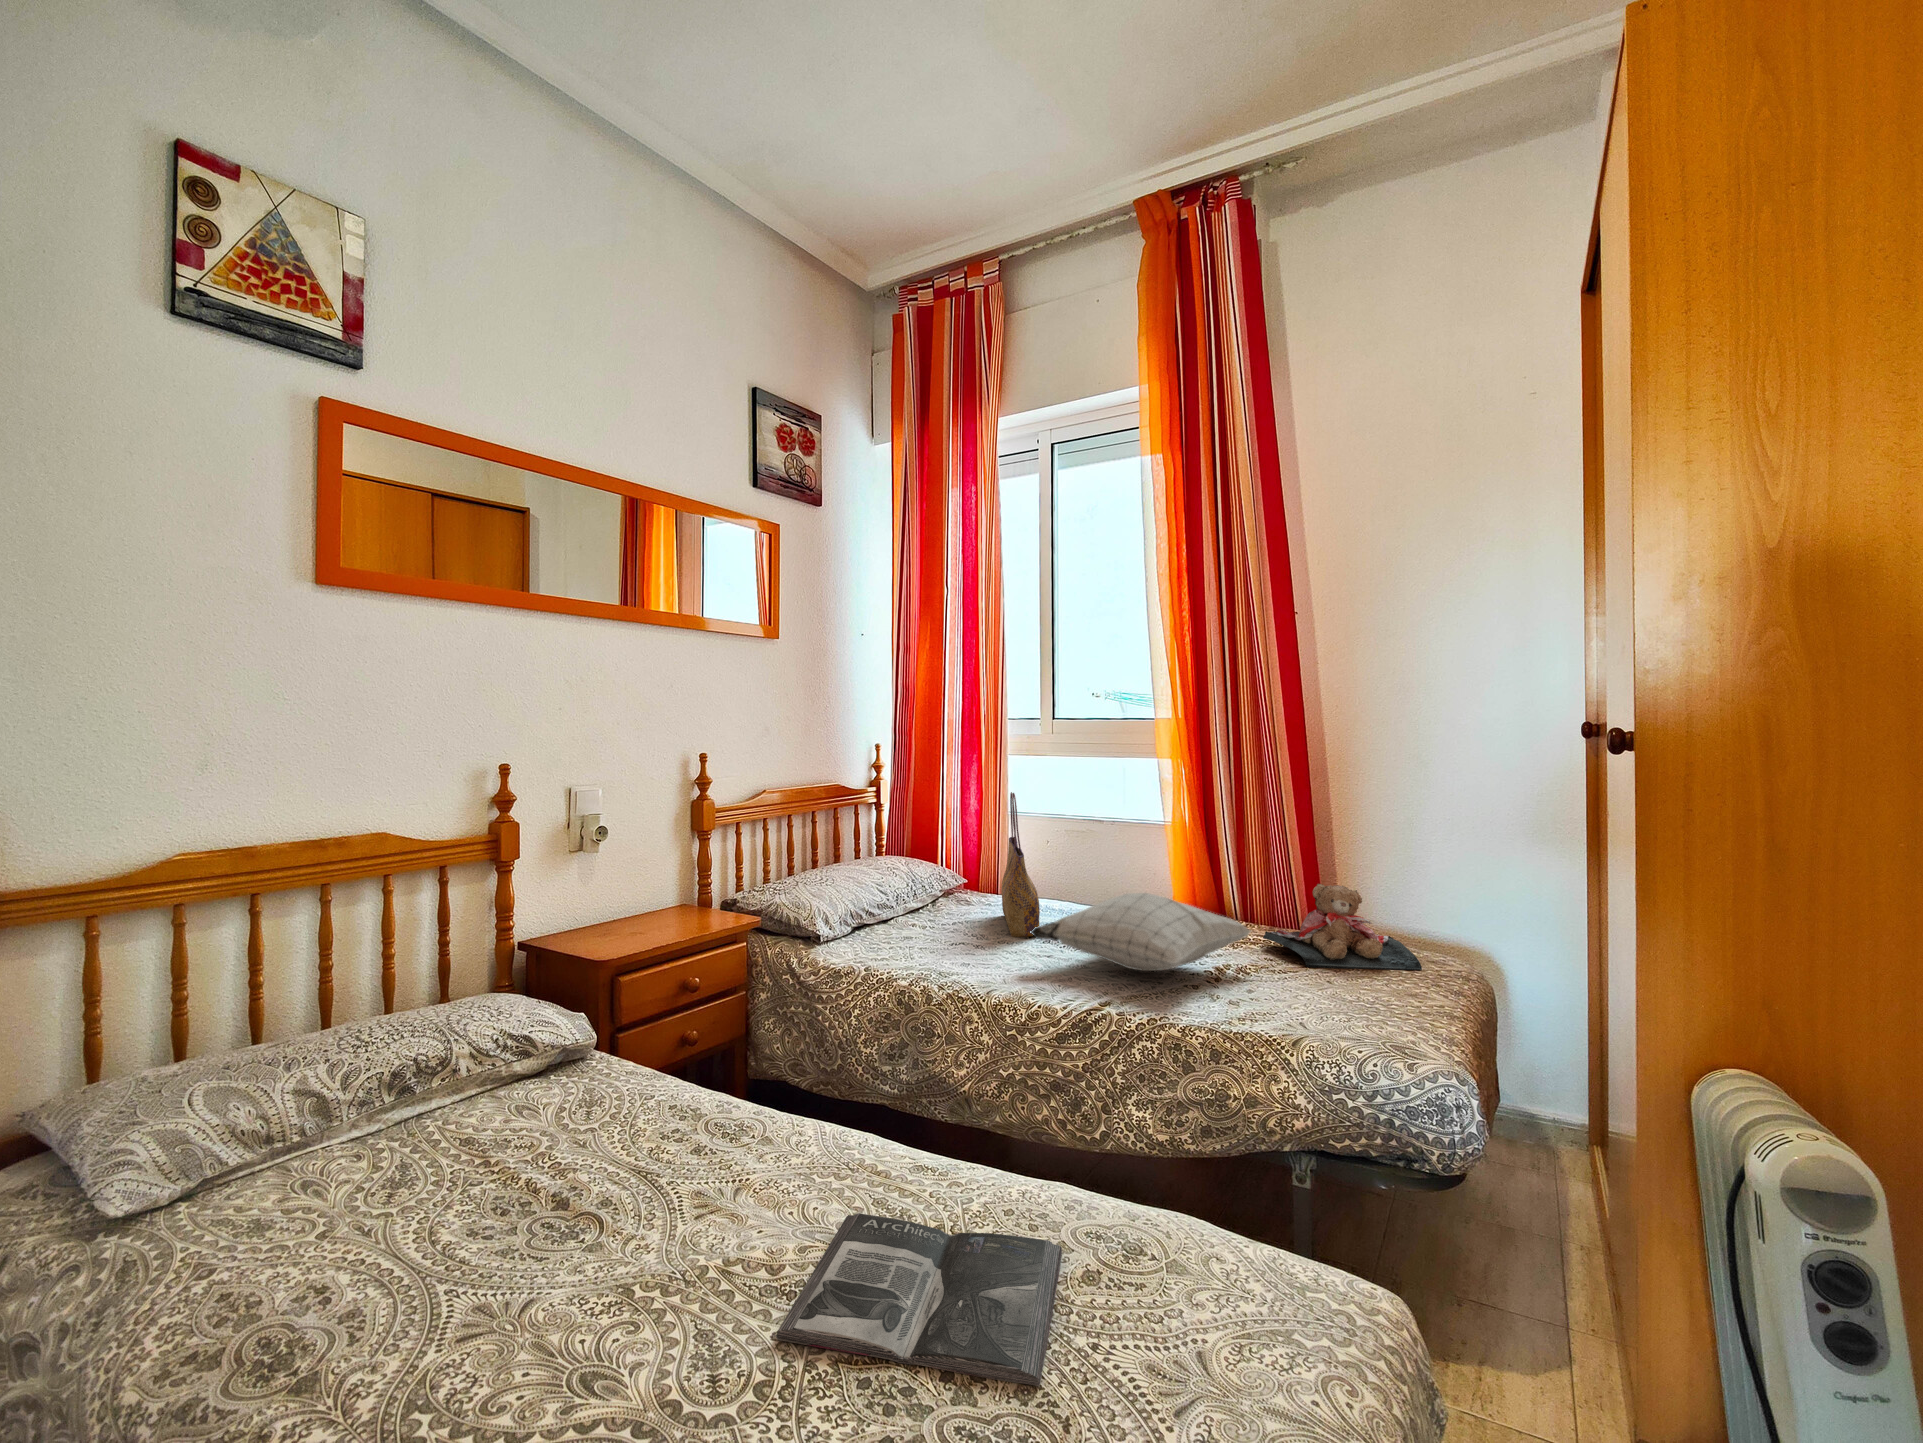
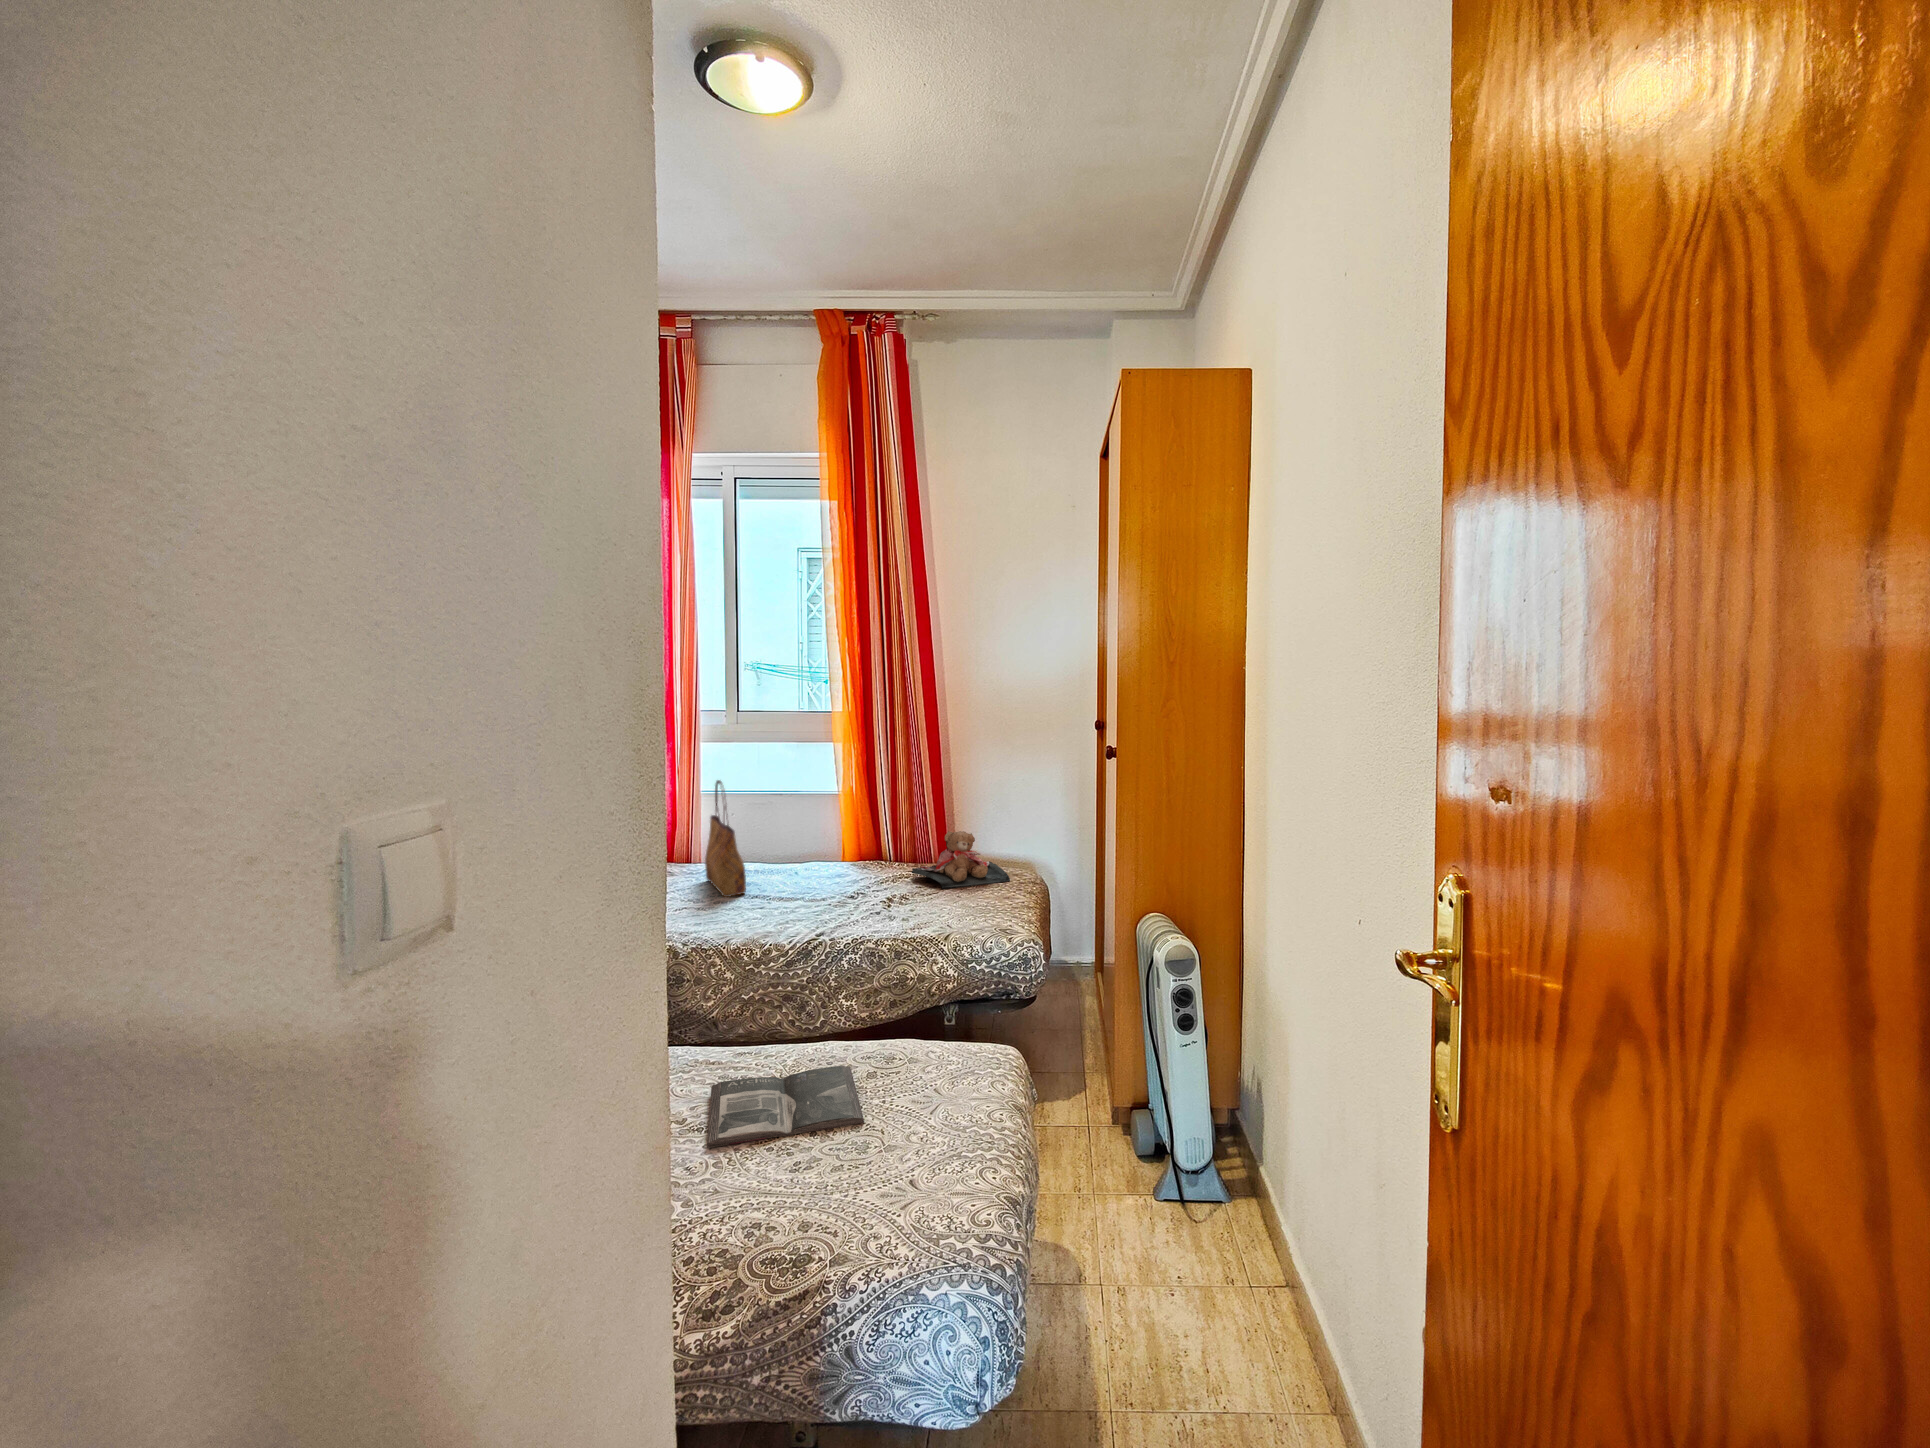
pillow: present [1031,893,1251,971] -> none [753,852,910,908]

